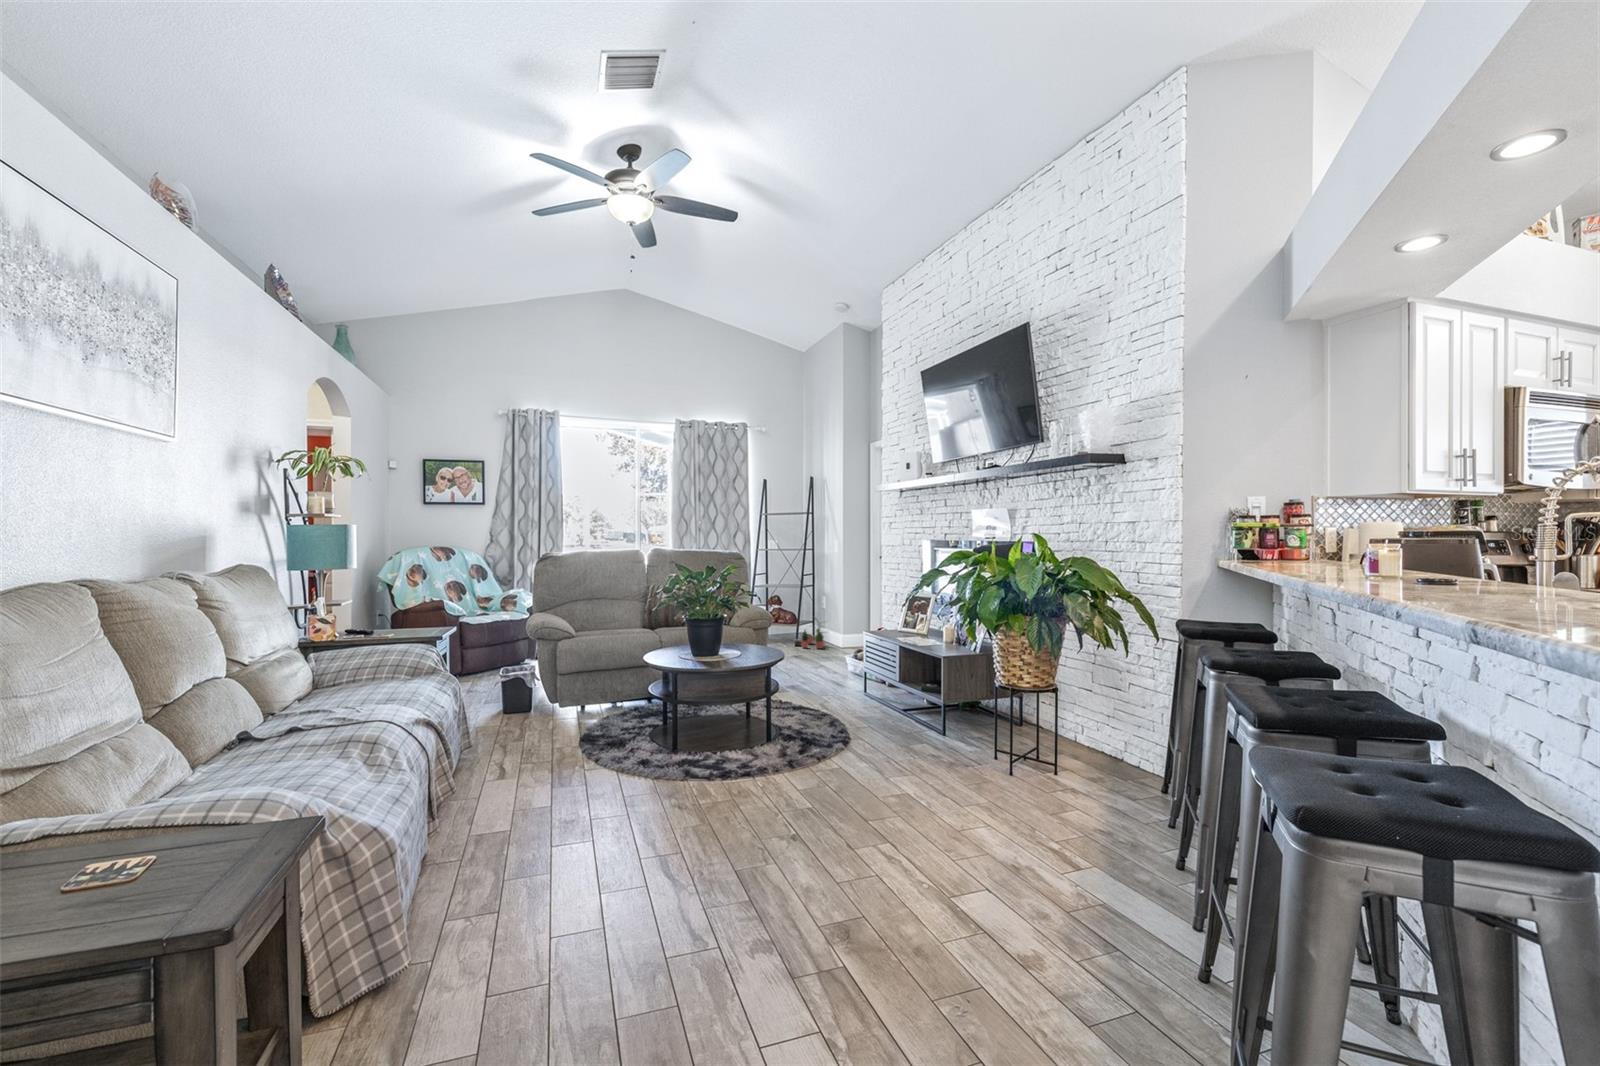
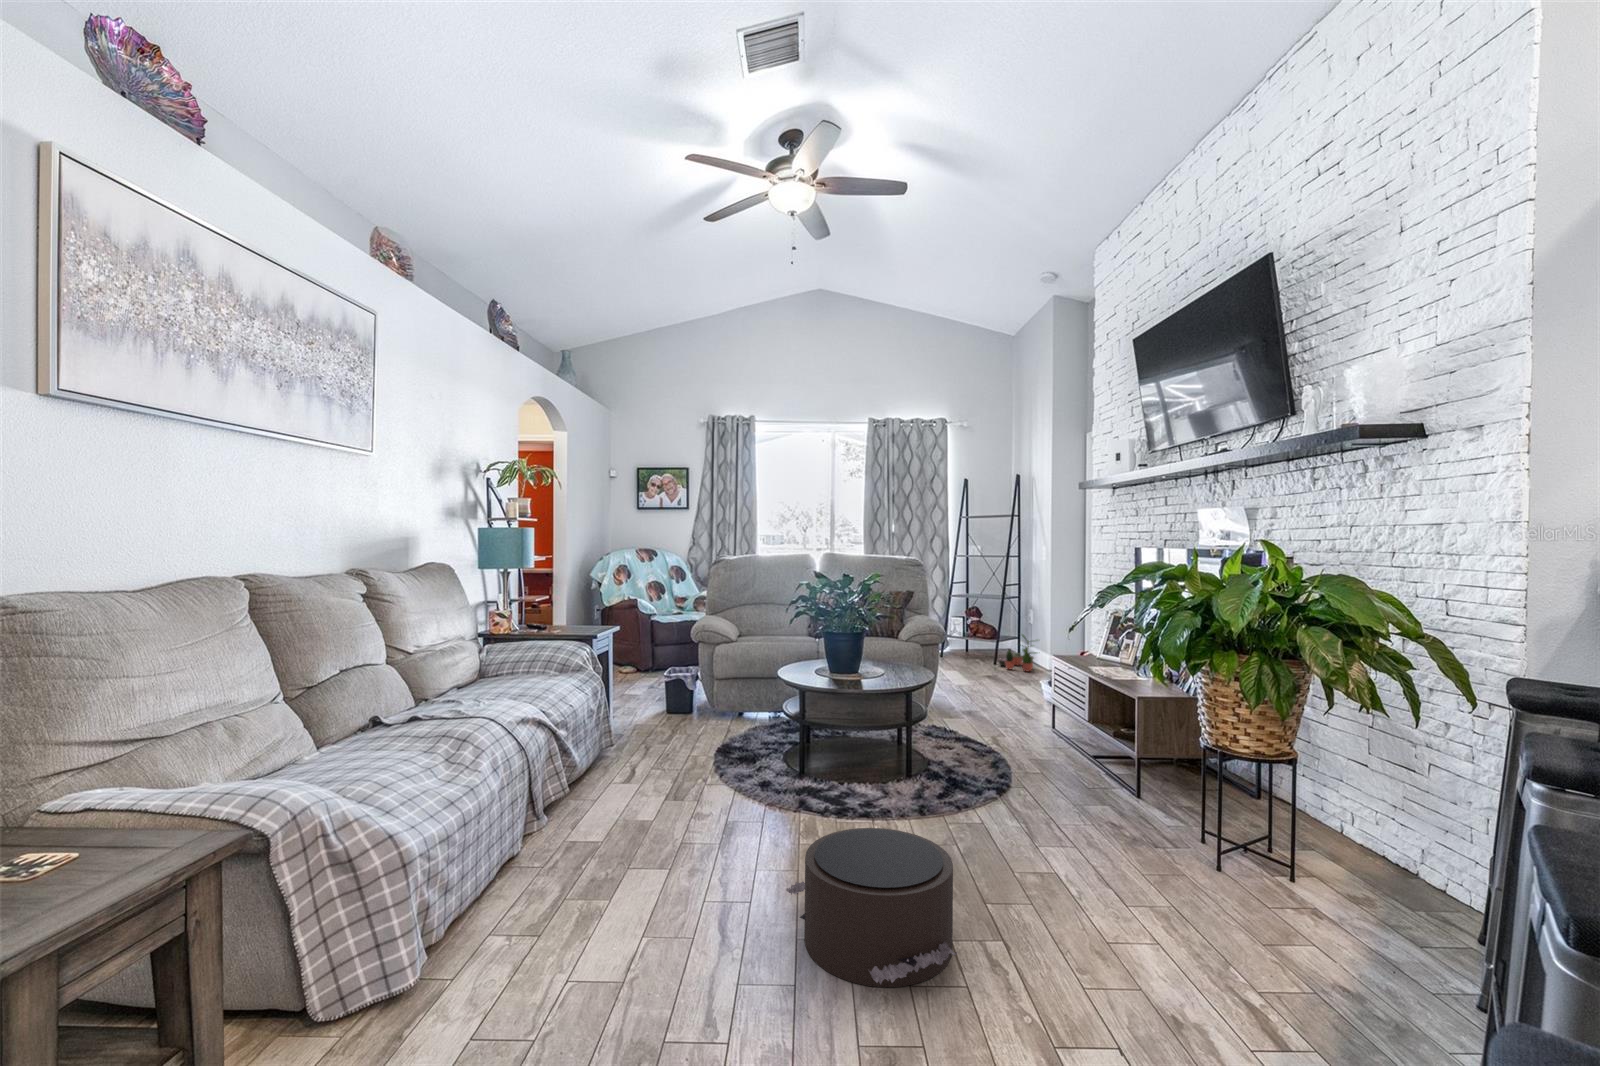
pouf: none [717,772,872,889] -> present [786,828,957,987]

